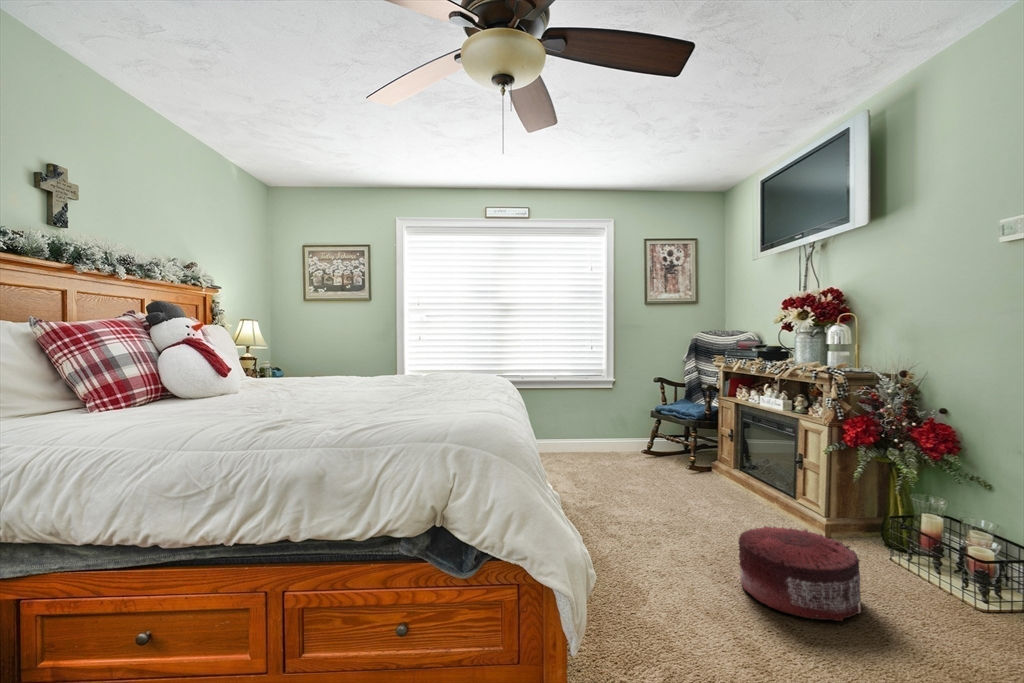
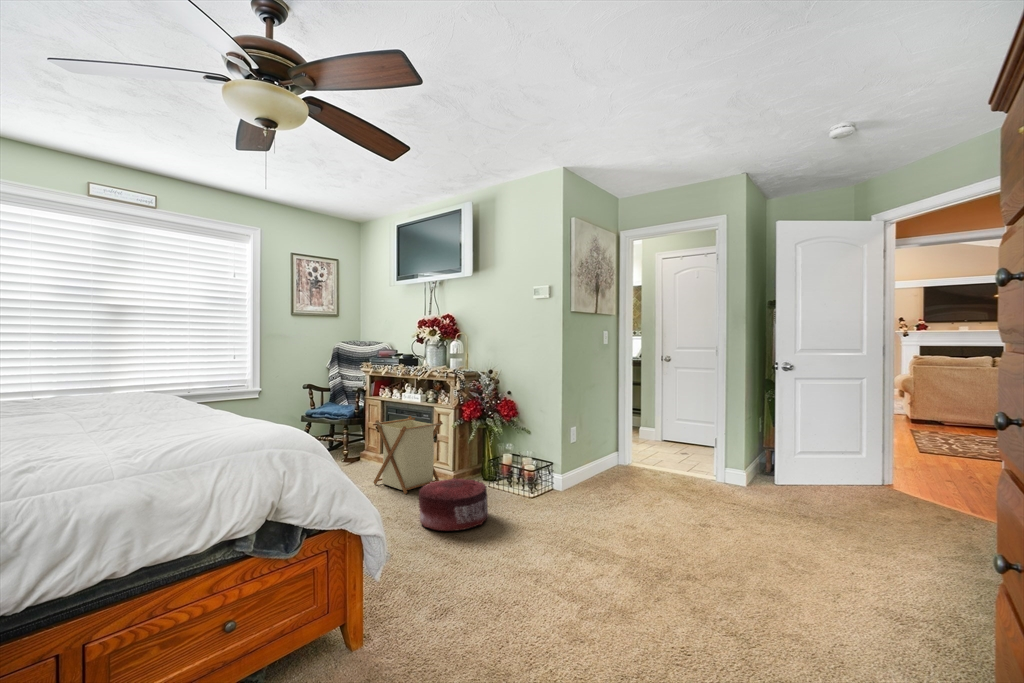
laundry basket: none [708,427,809,531] -> present [373,416,443,494]

